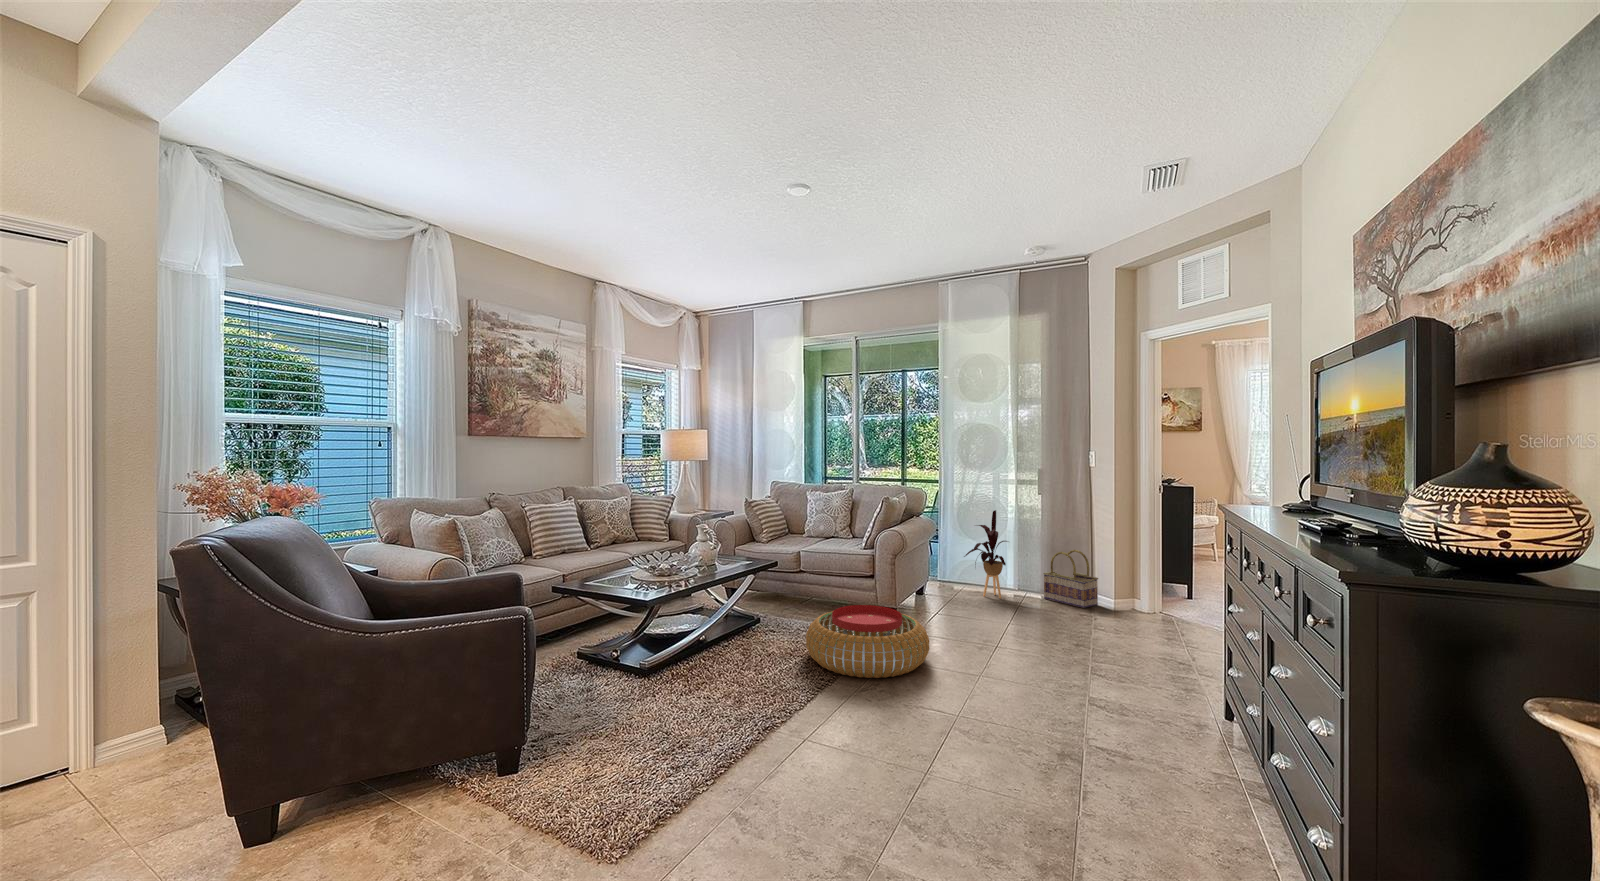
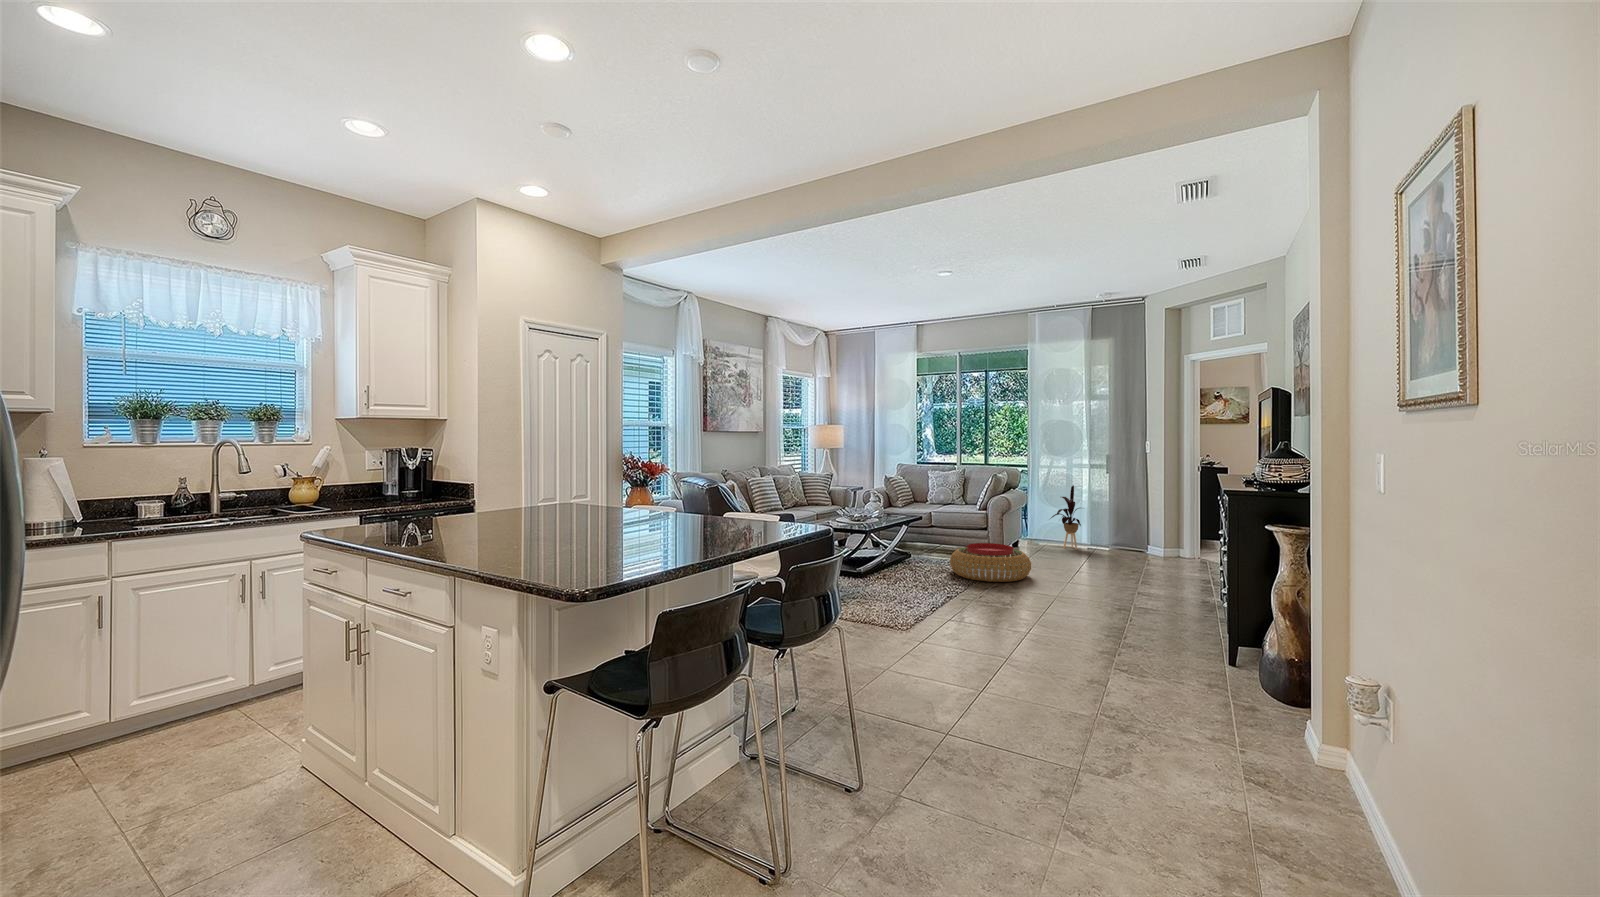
basket: present [1043,550,1098,608] -> none [1109,514,1150,555]

